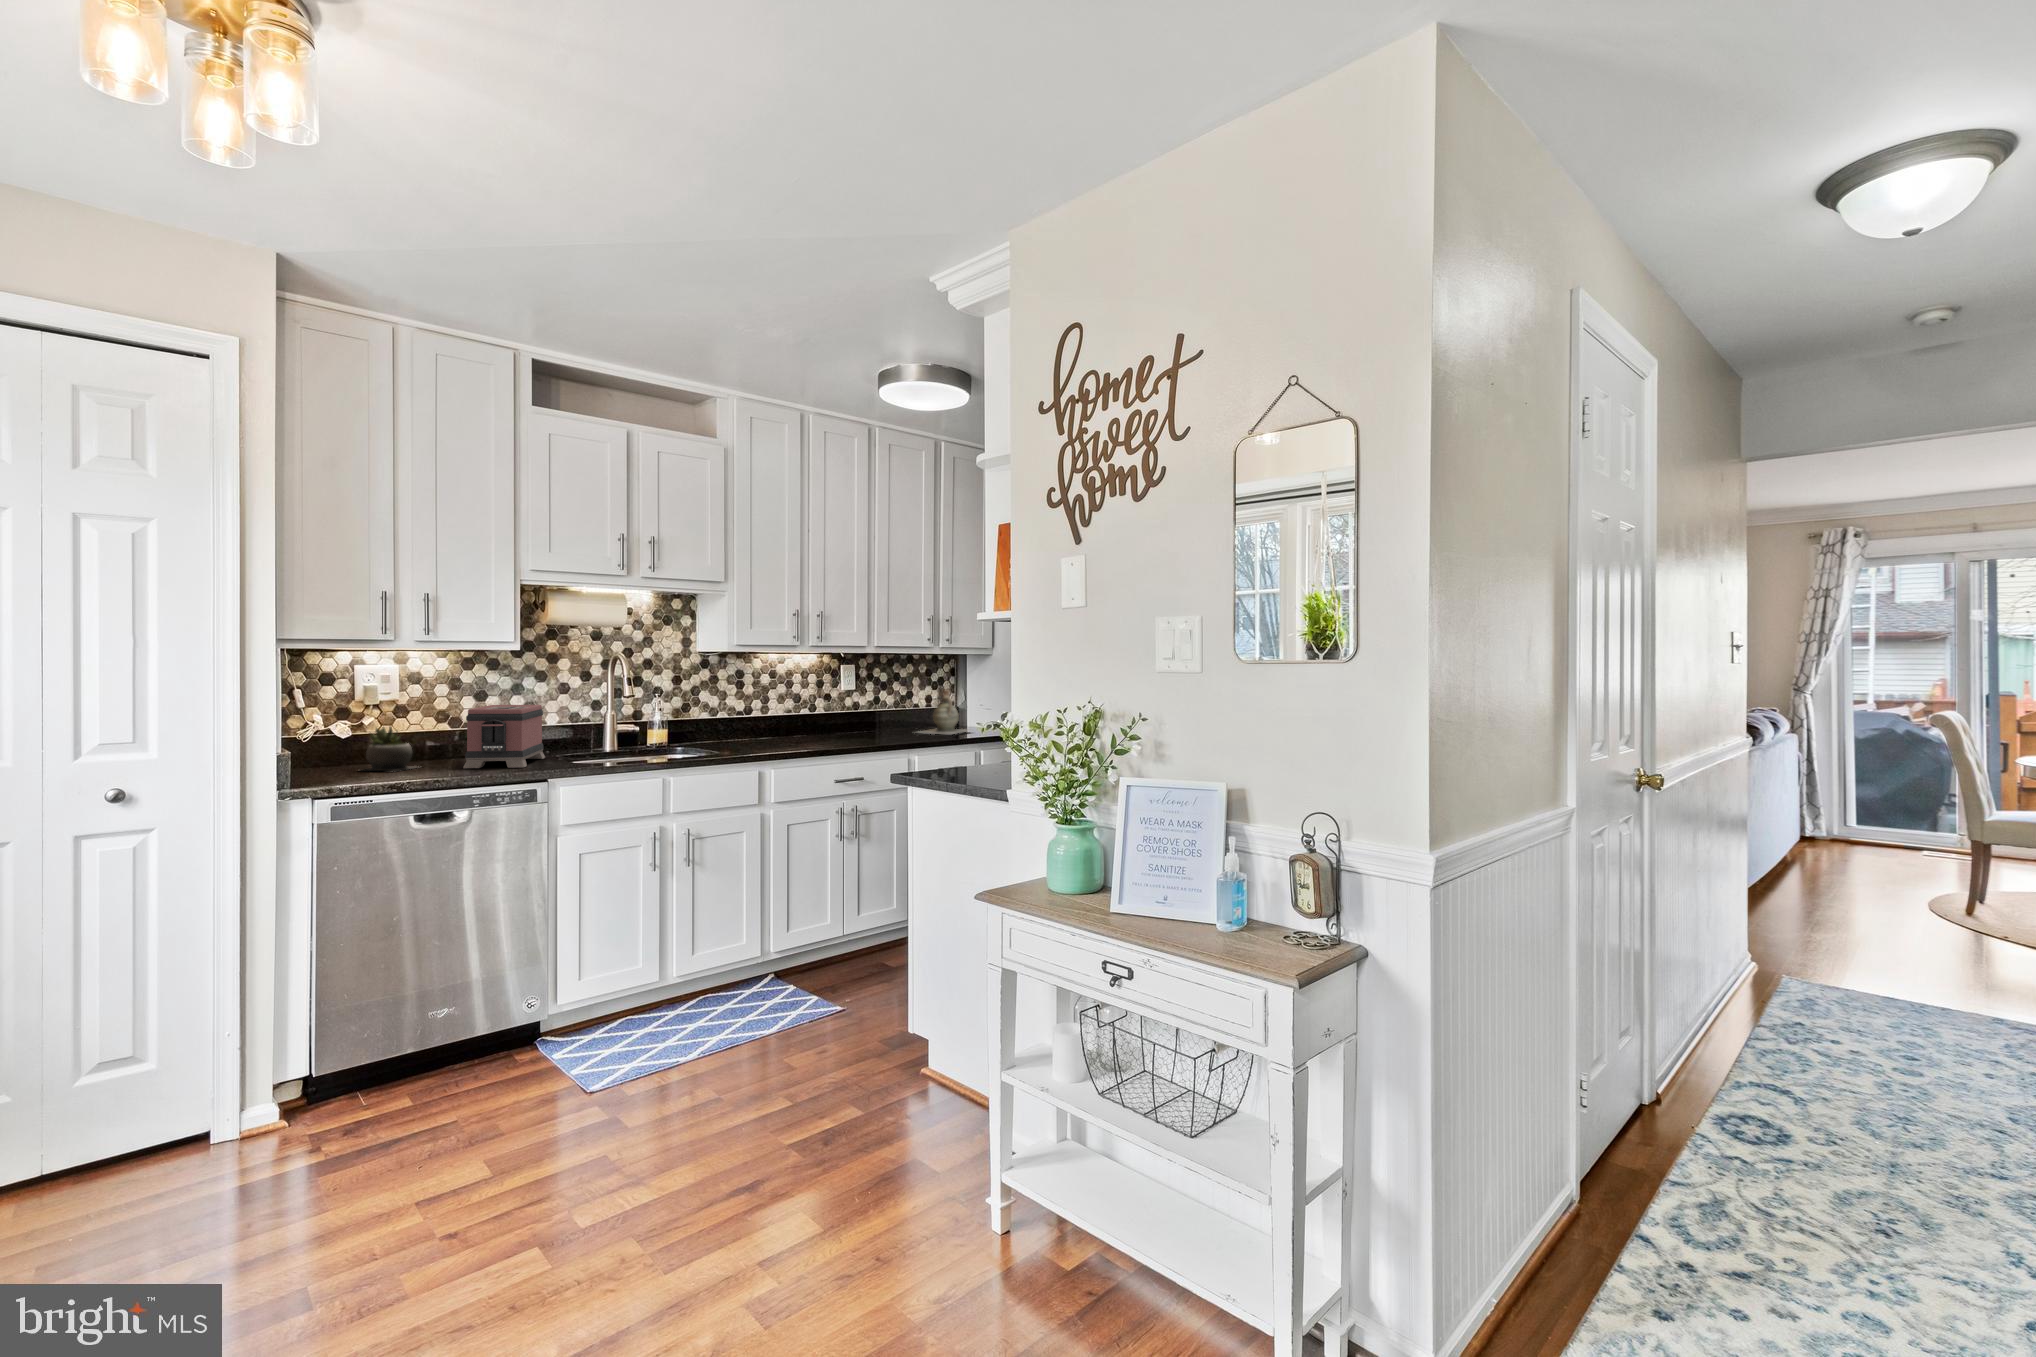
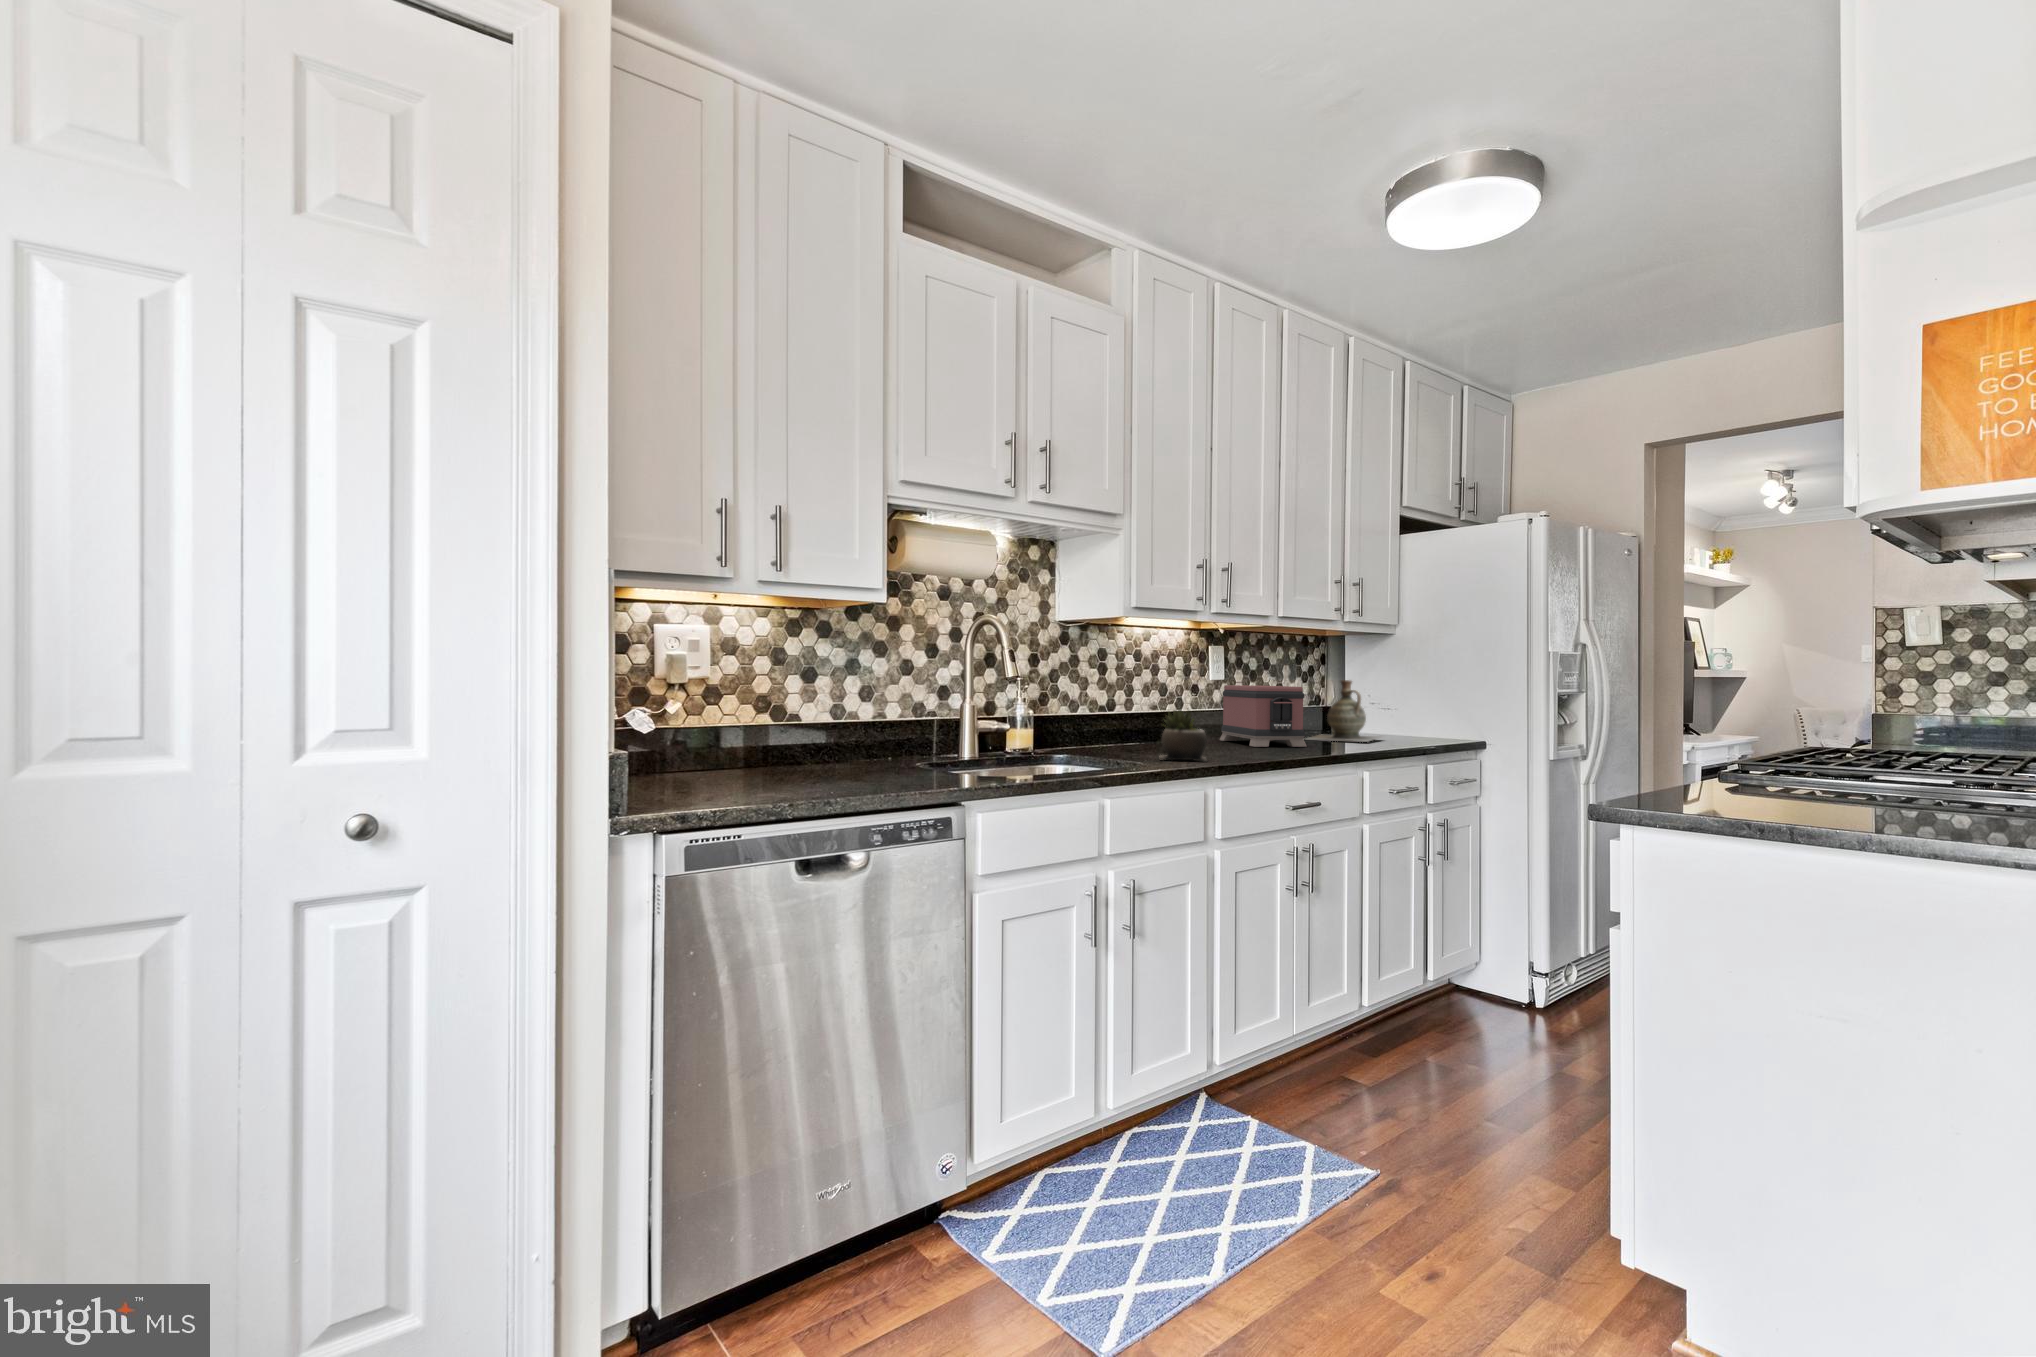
toaster: present [463,705,545,768] -> present [1220,685,1306,747]
succulent plant: present [366,727,419,772] -> present [1159,709,1207,761]

